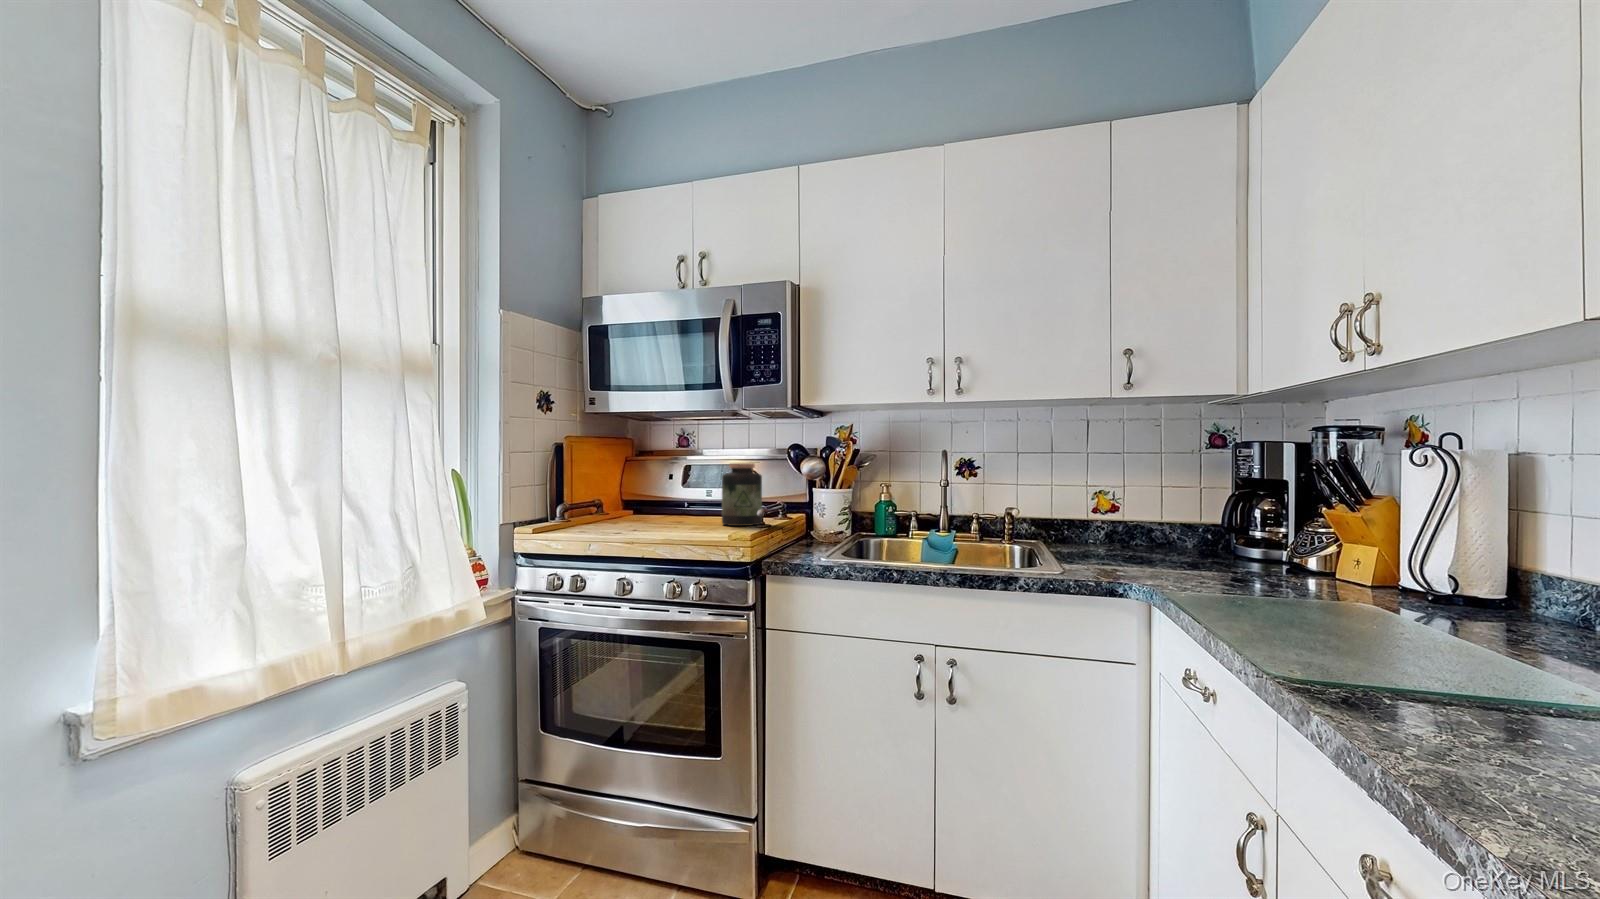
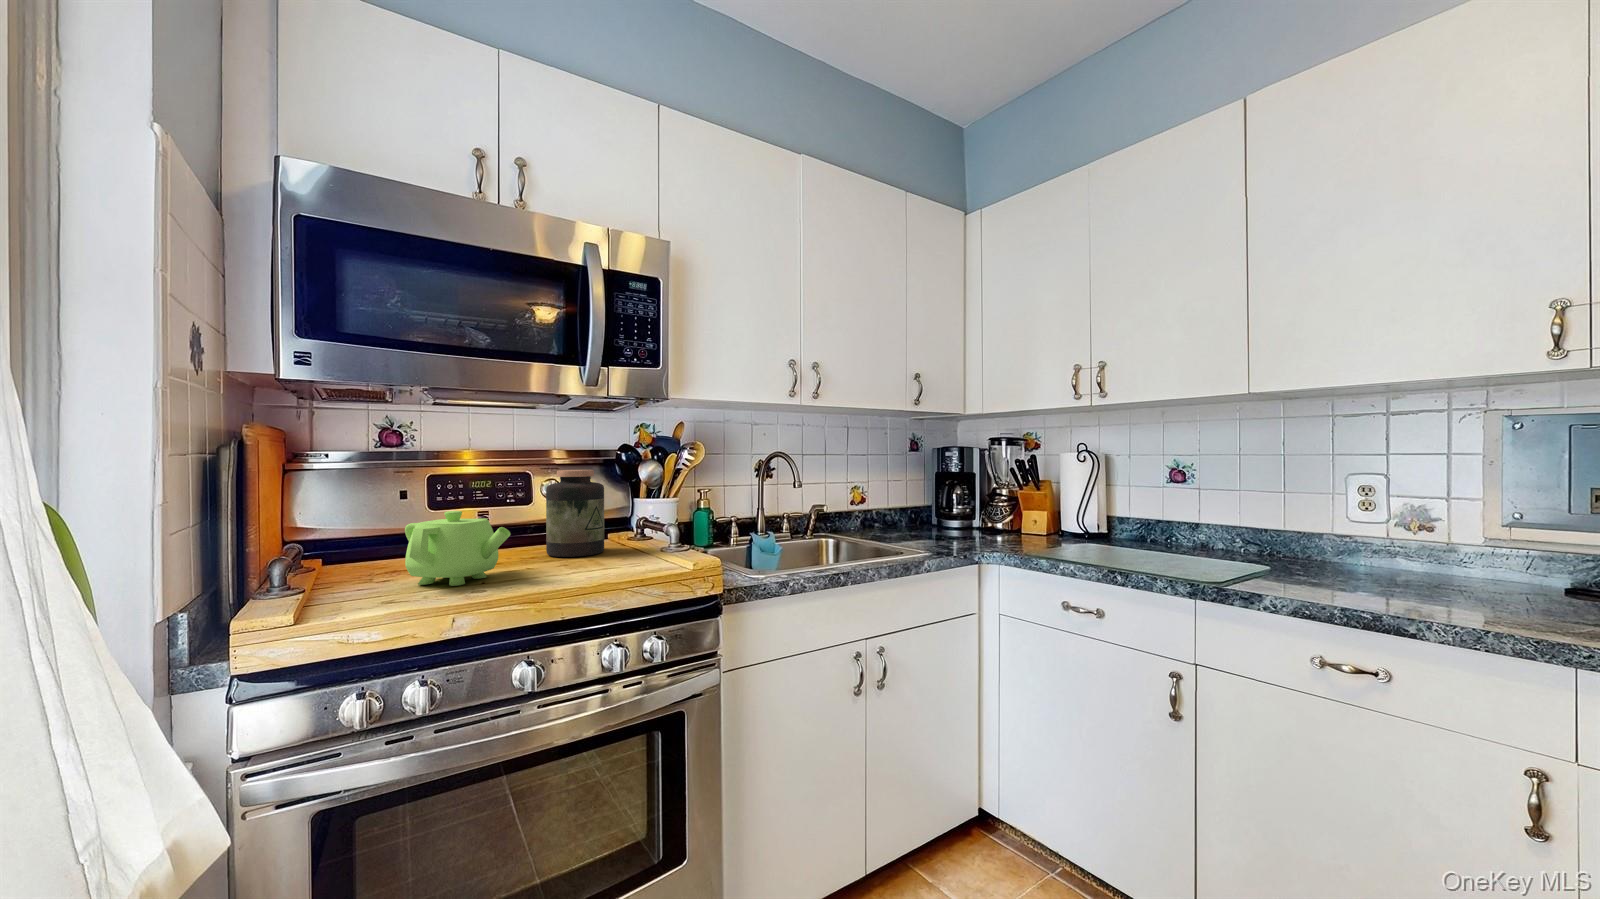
teapot: none [607,486,671,529] -> present [405,511,510,586]

